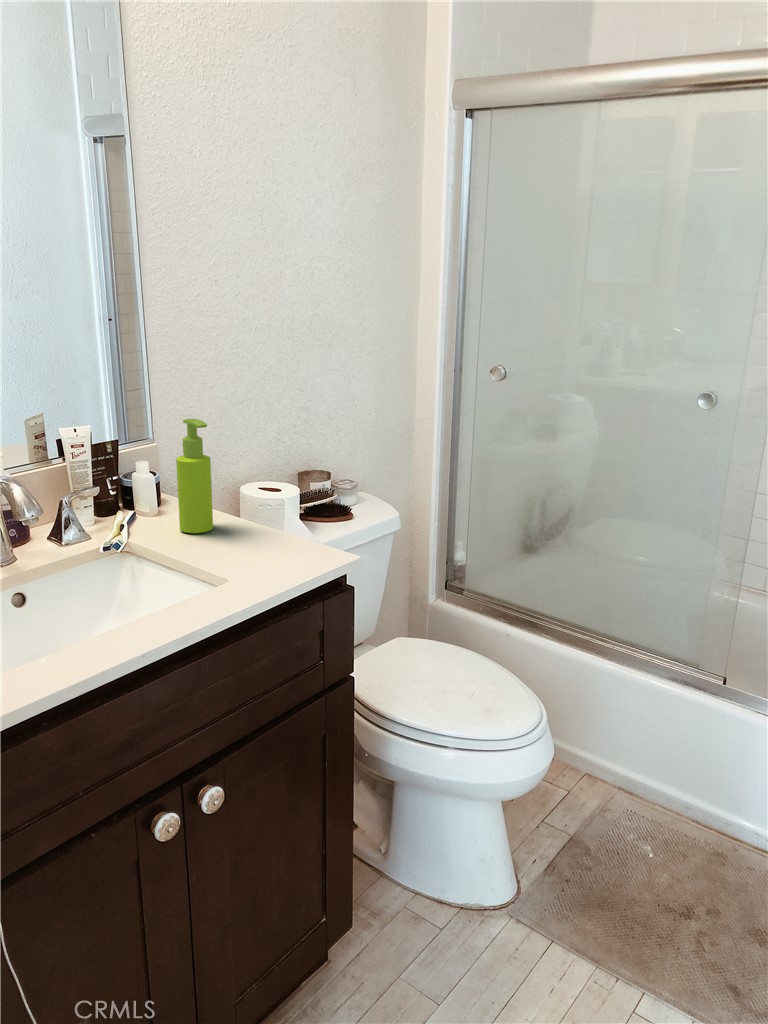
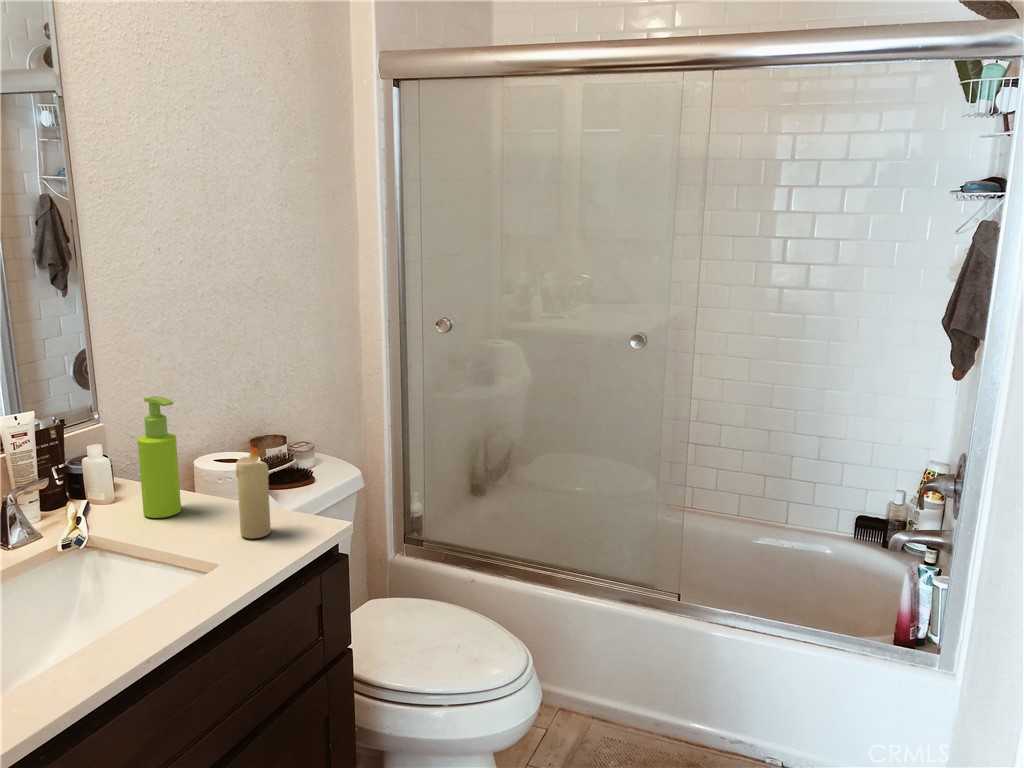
candle: none [254,469,286,561] -> present [236,444,271,538]

